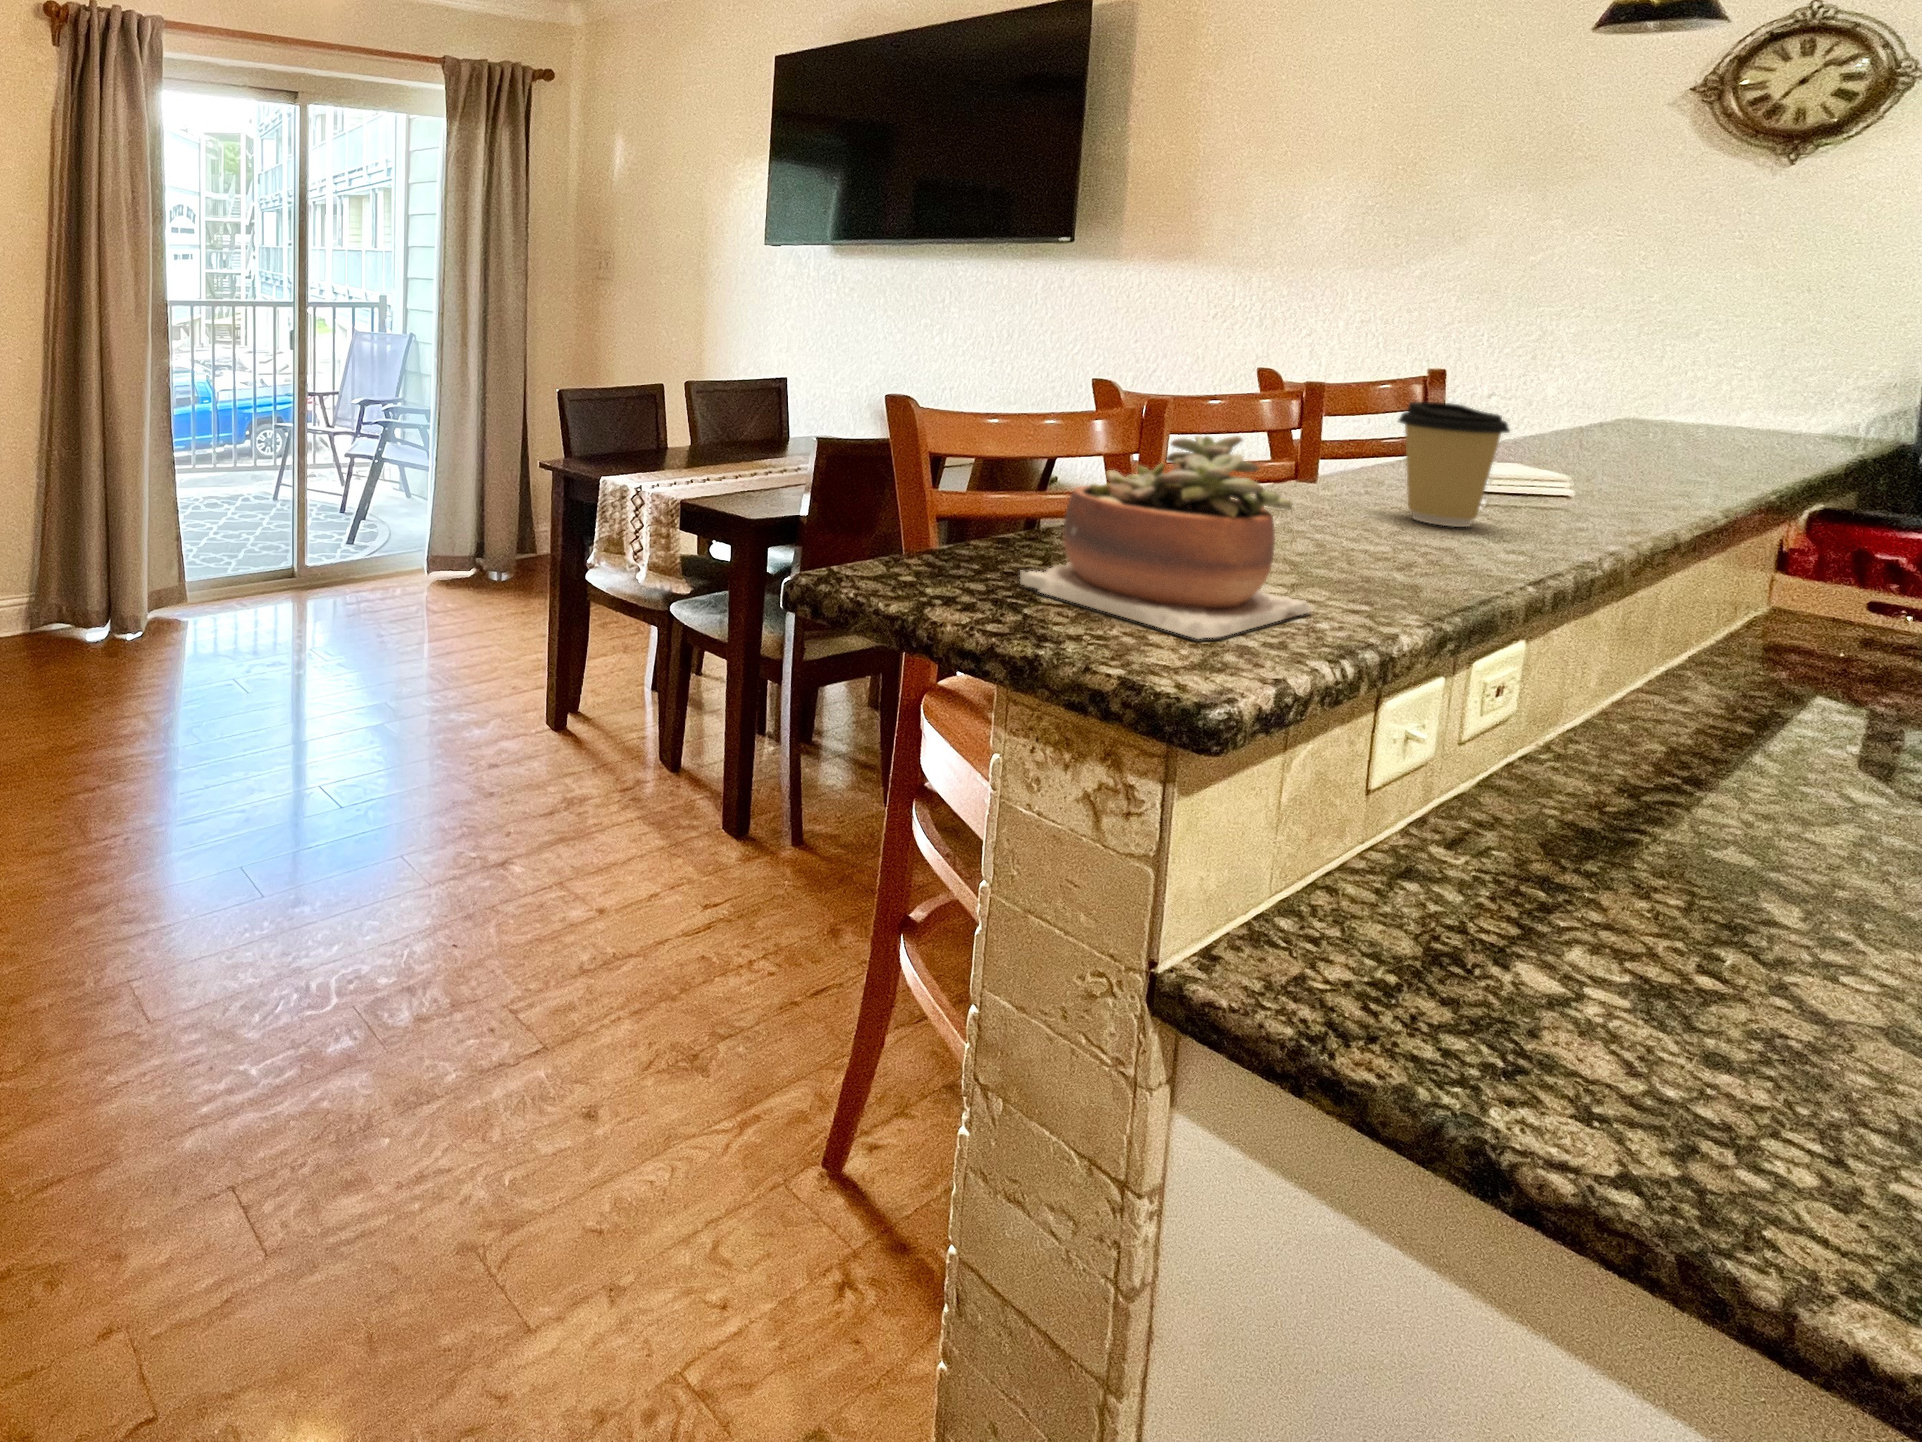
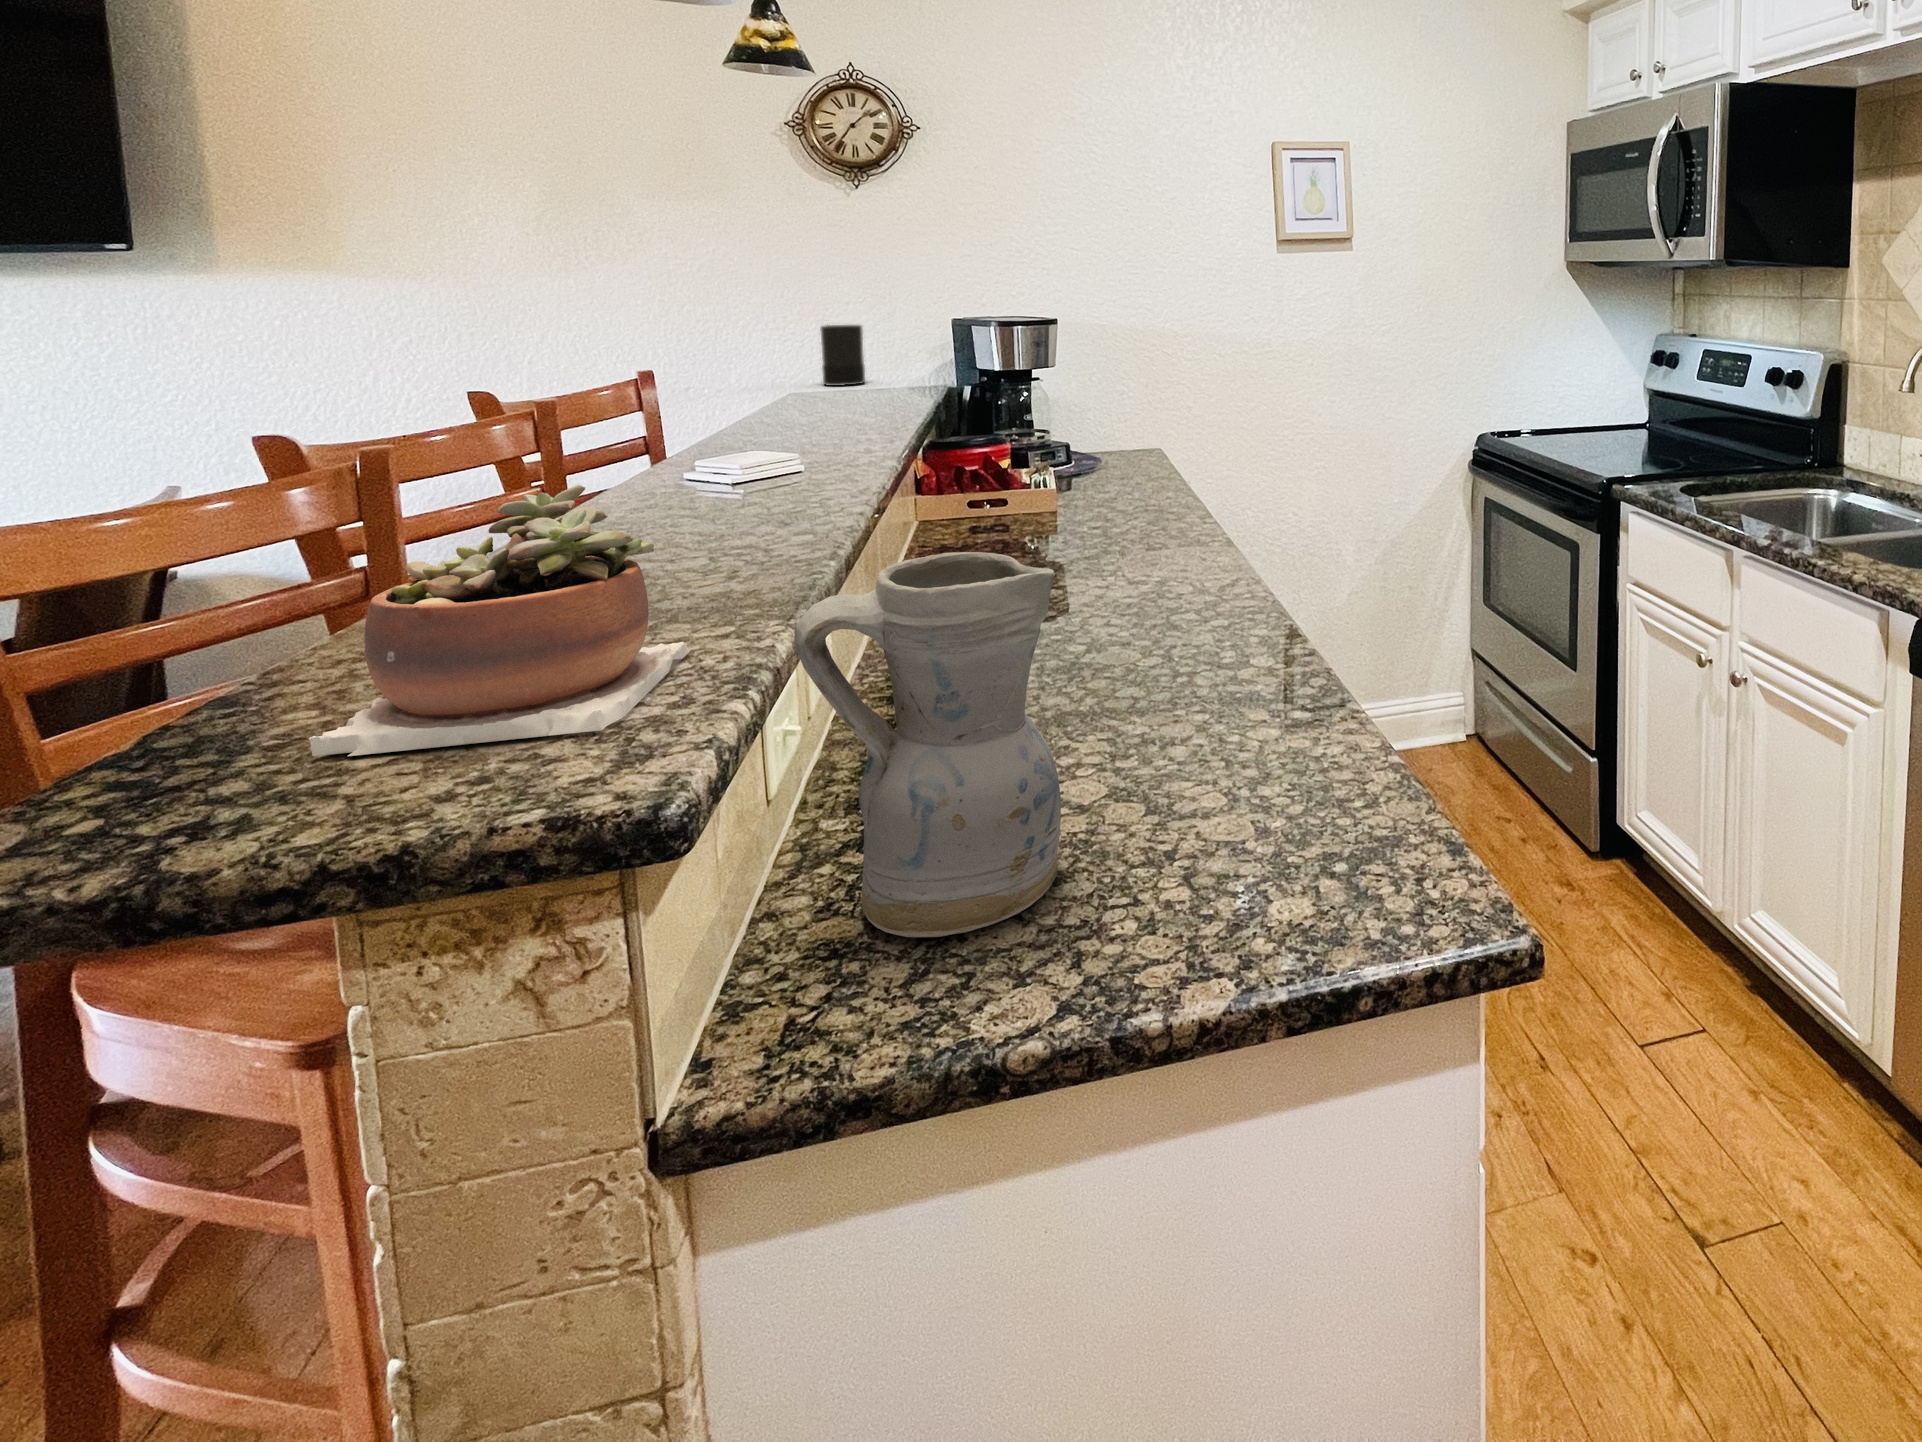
candle: none [1681,332,1761,419] -> present [820,325,865,386]
coffee cup: present [1399,402,1509,527] -> none [675,408,773,526]
ceramic pitcher: none [1403,589,1787,1061] -> present [794,552,1061,937]

